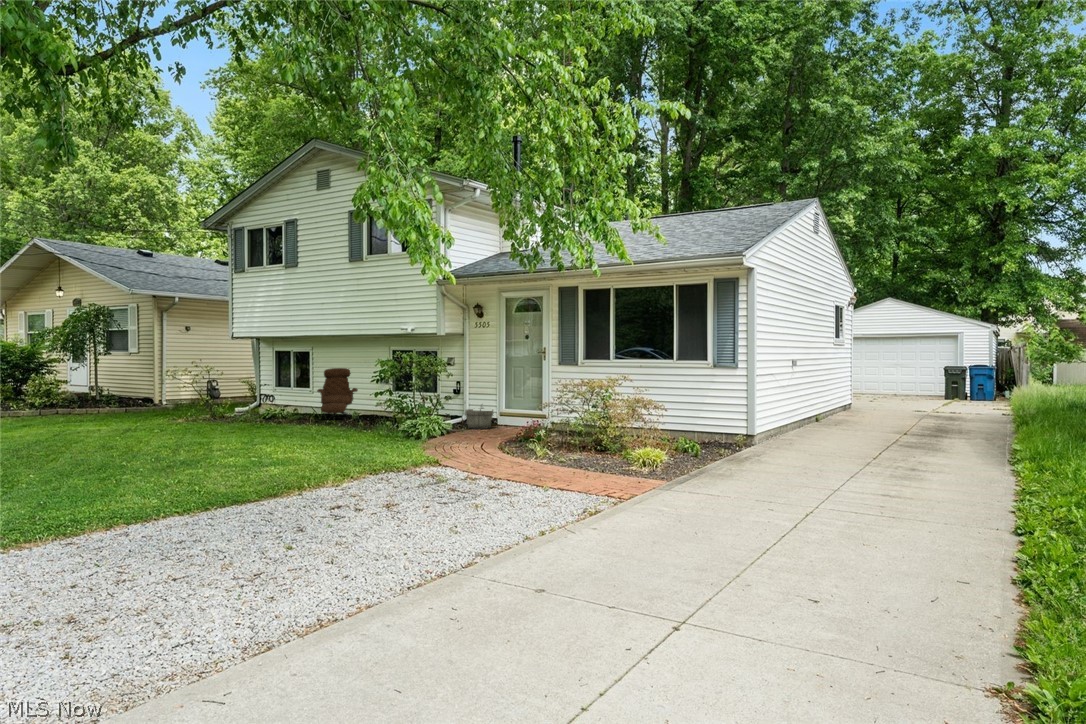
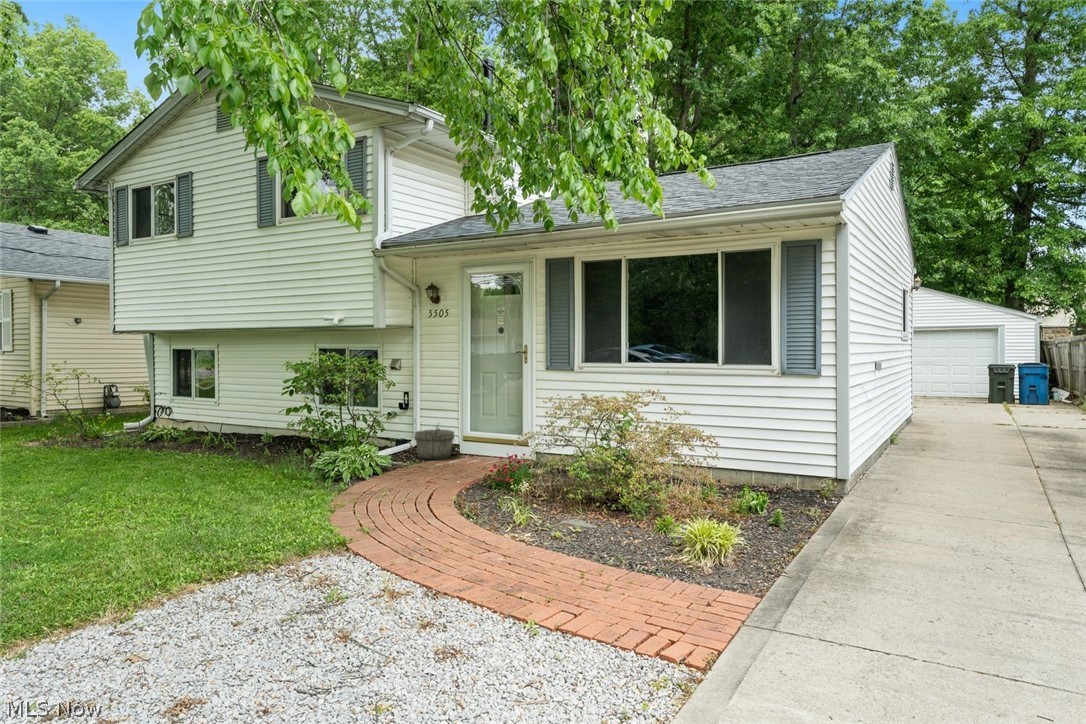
lounge chair: present [317,368,358,420] -> none [220,372,277,444]

